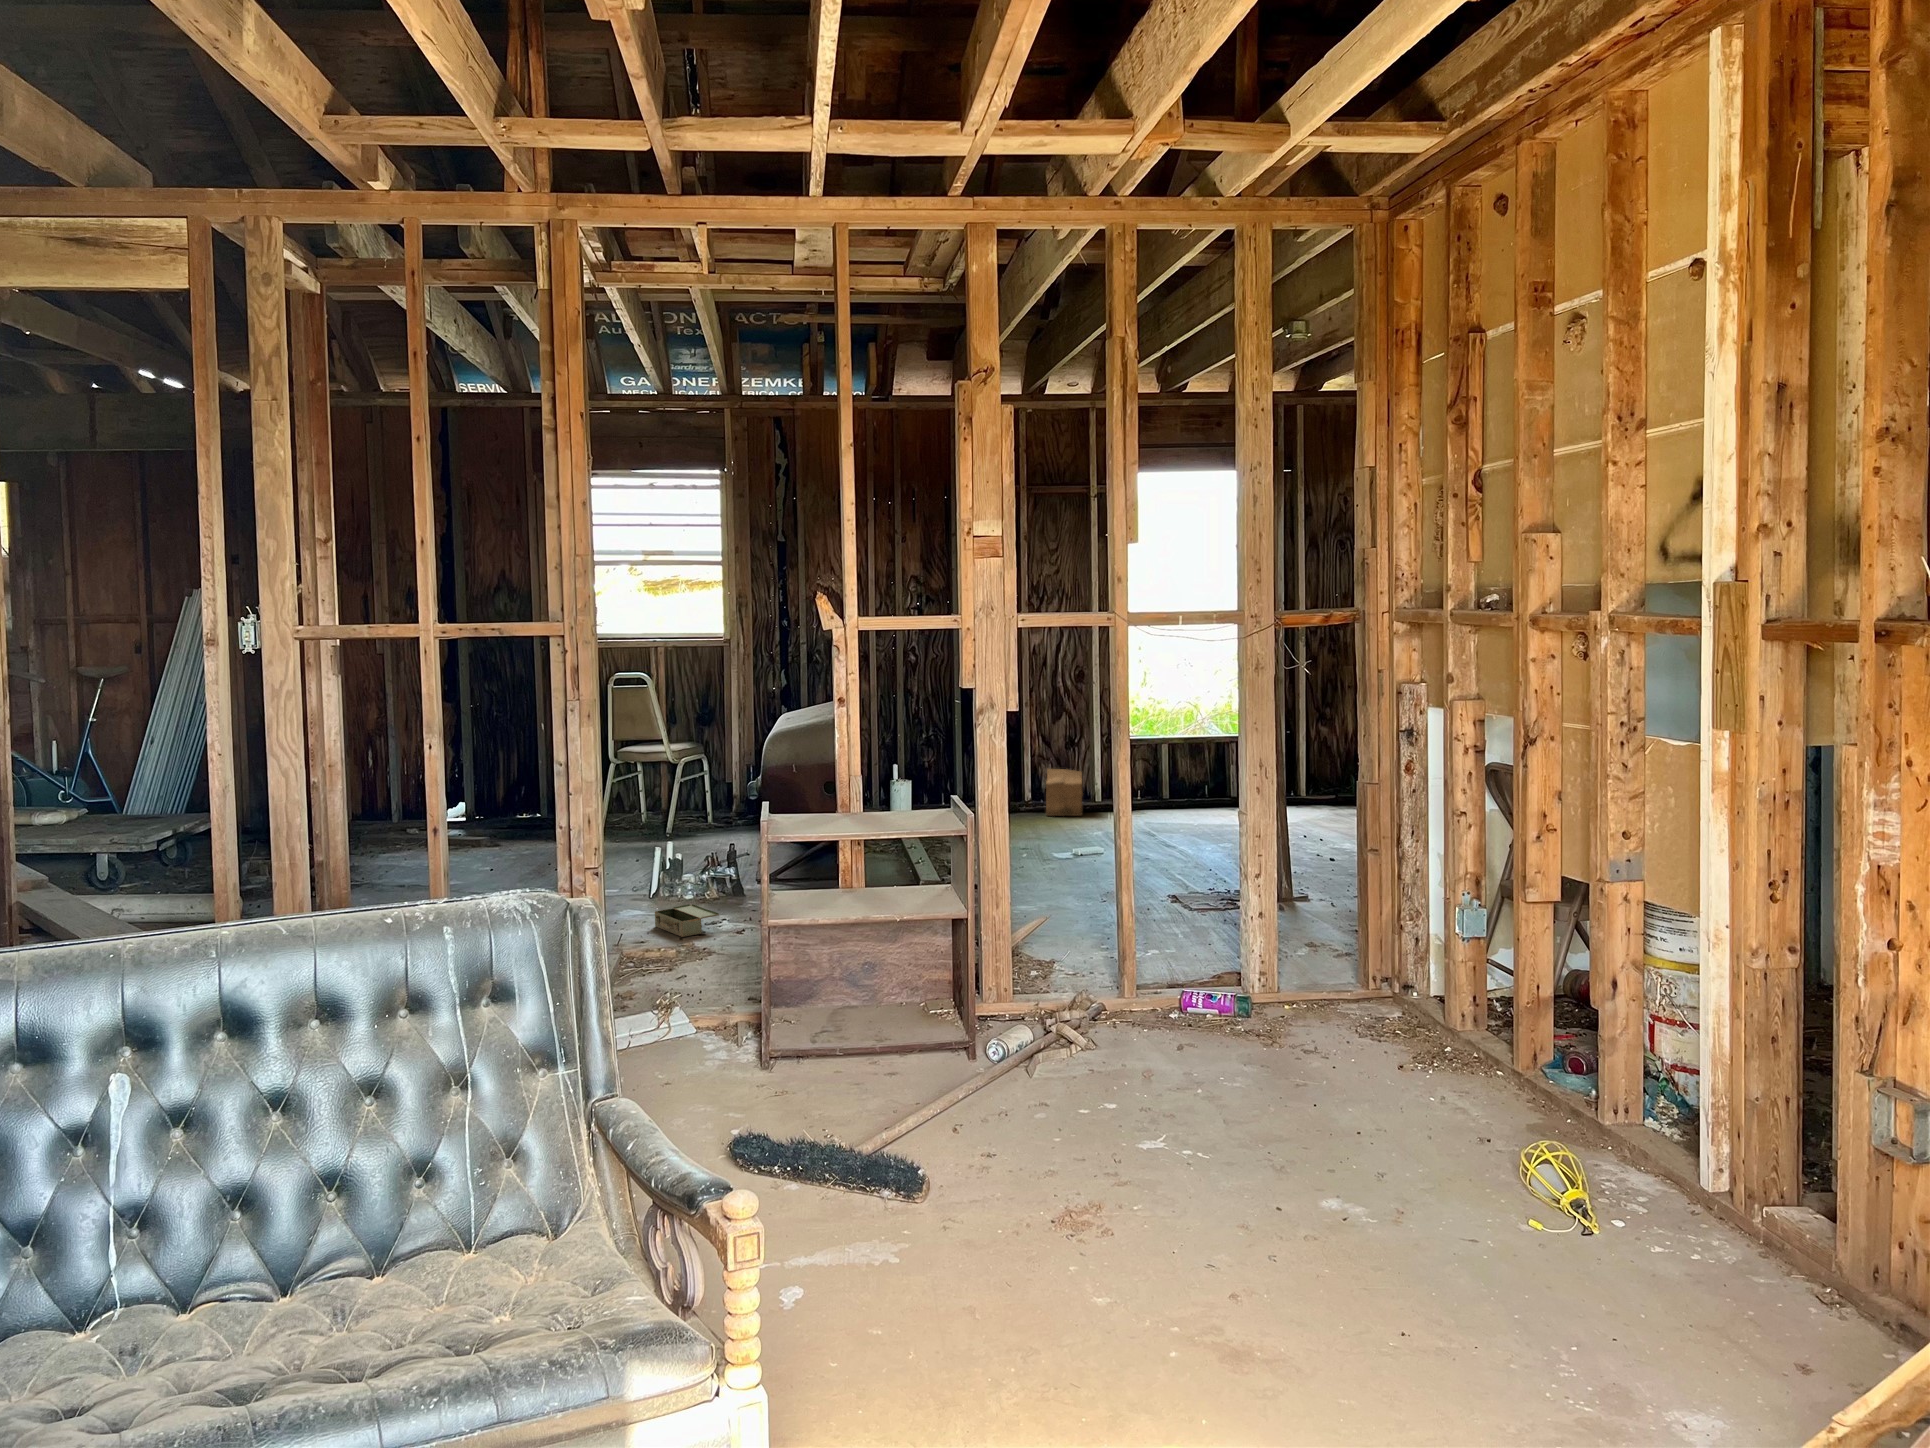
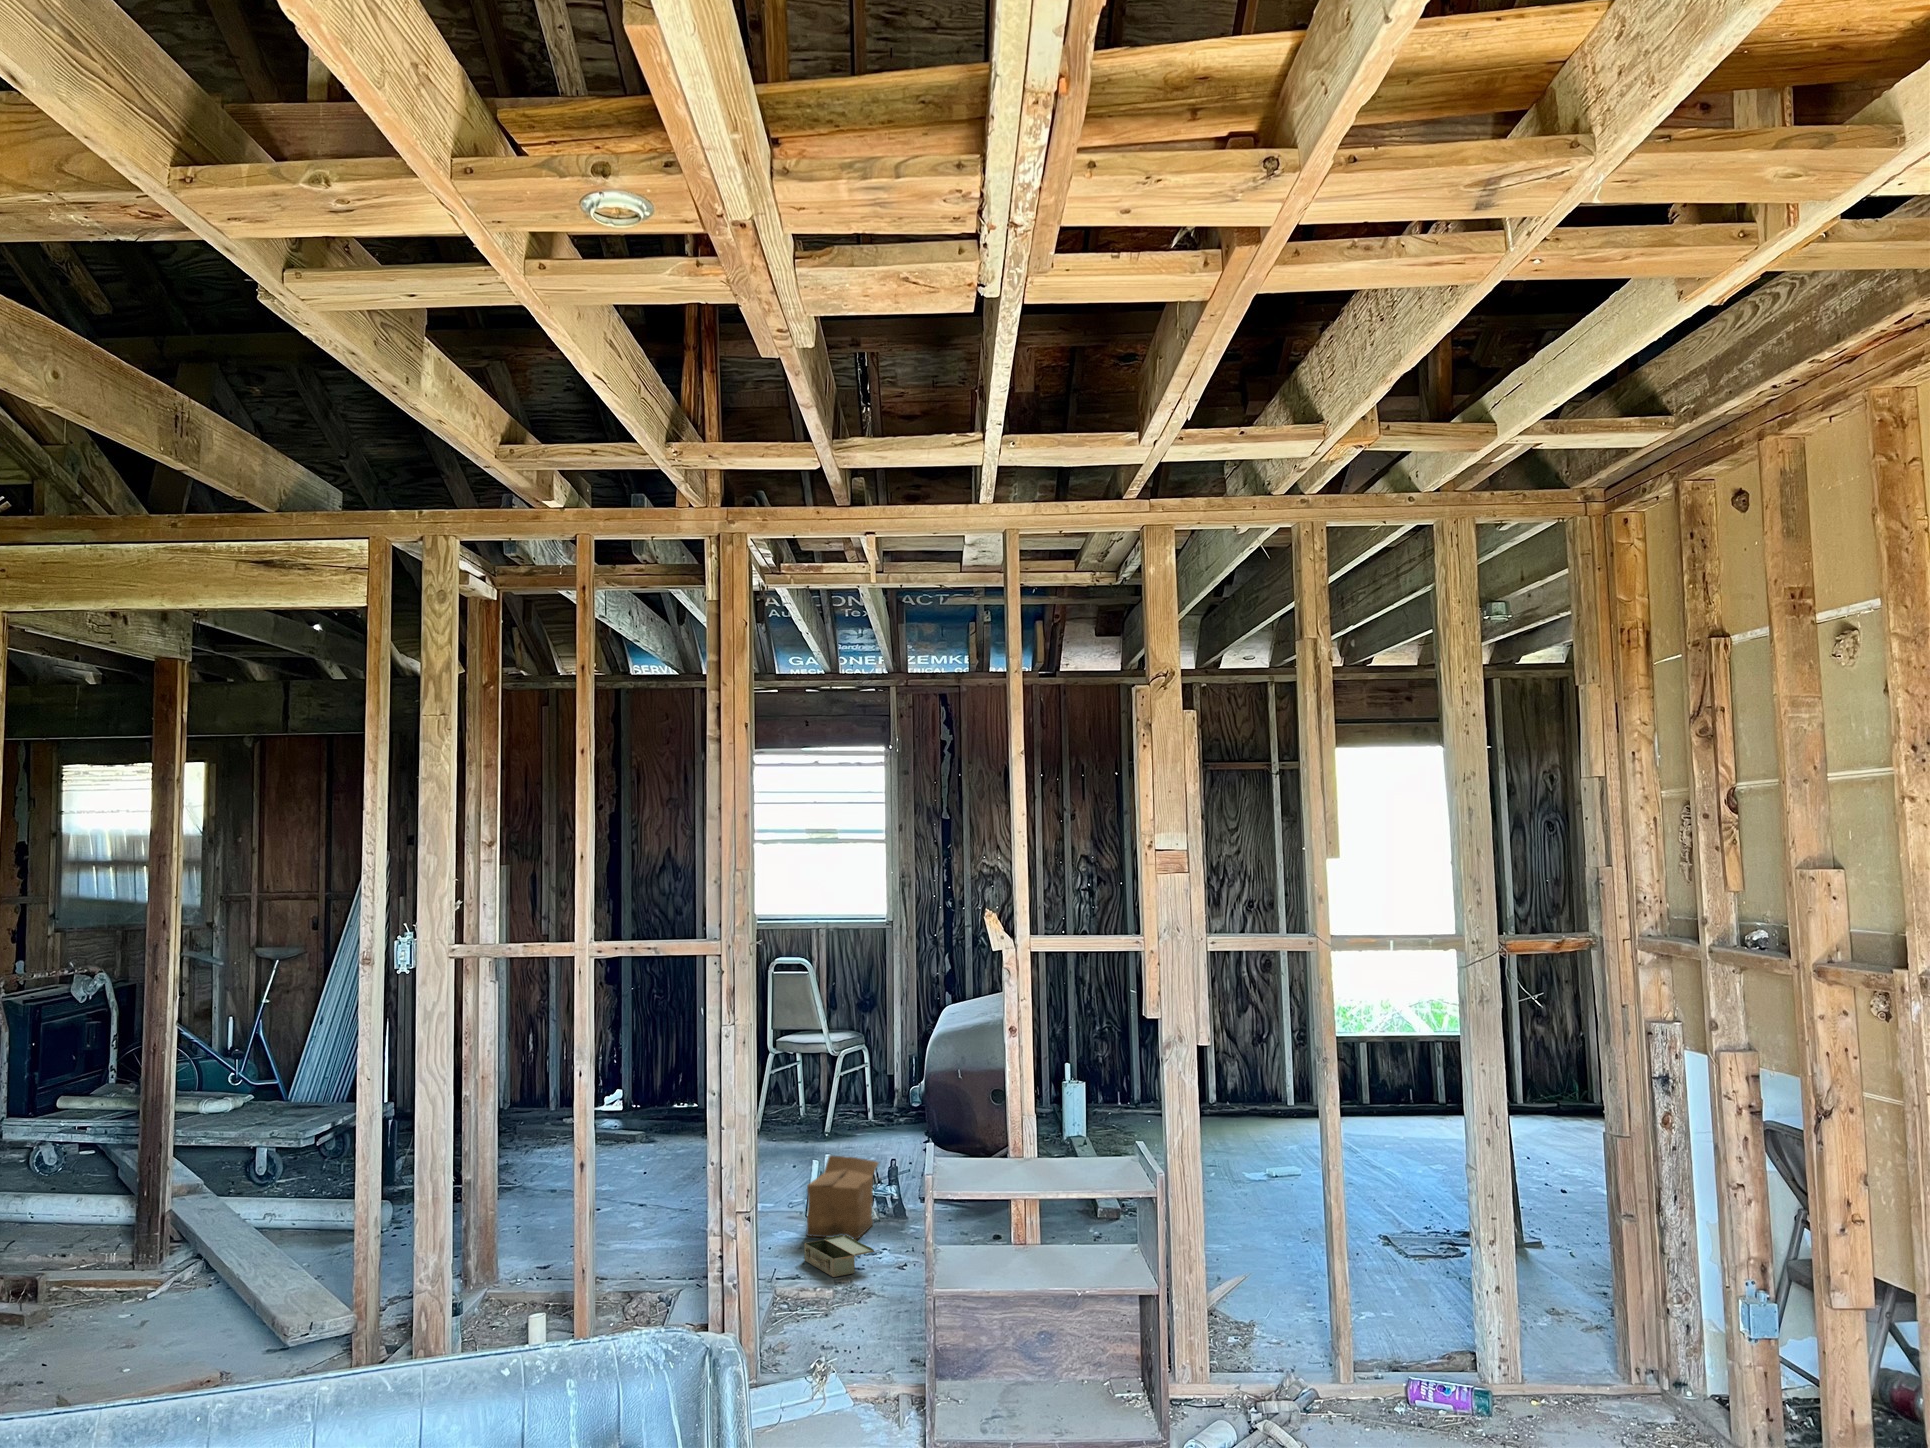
cardboard box: present [1046,769,1083,816] -> present [806,1155,878,1239]

